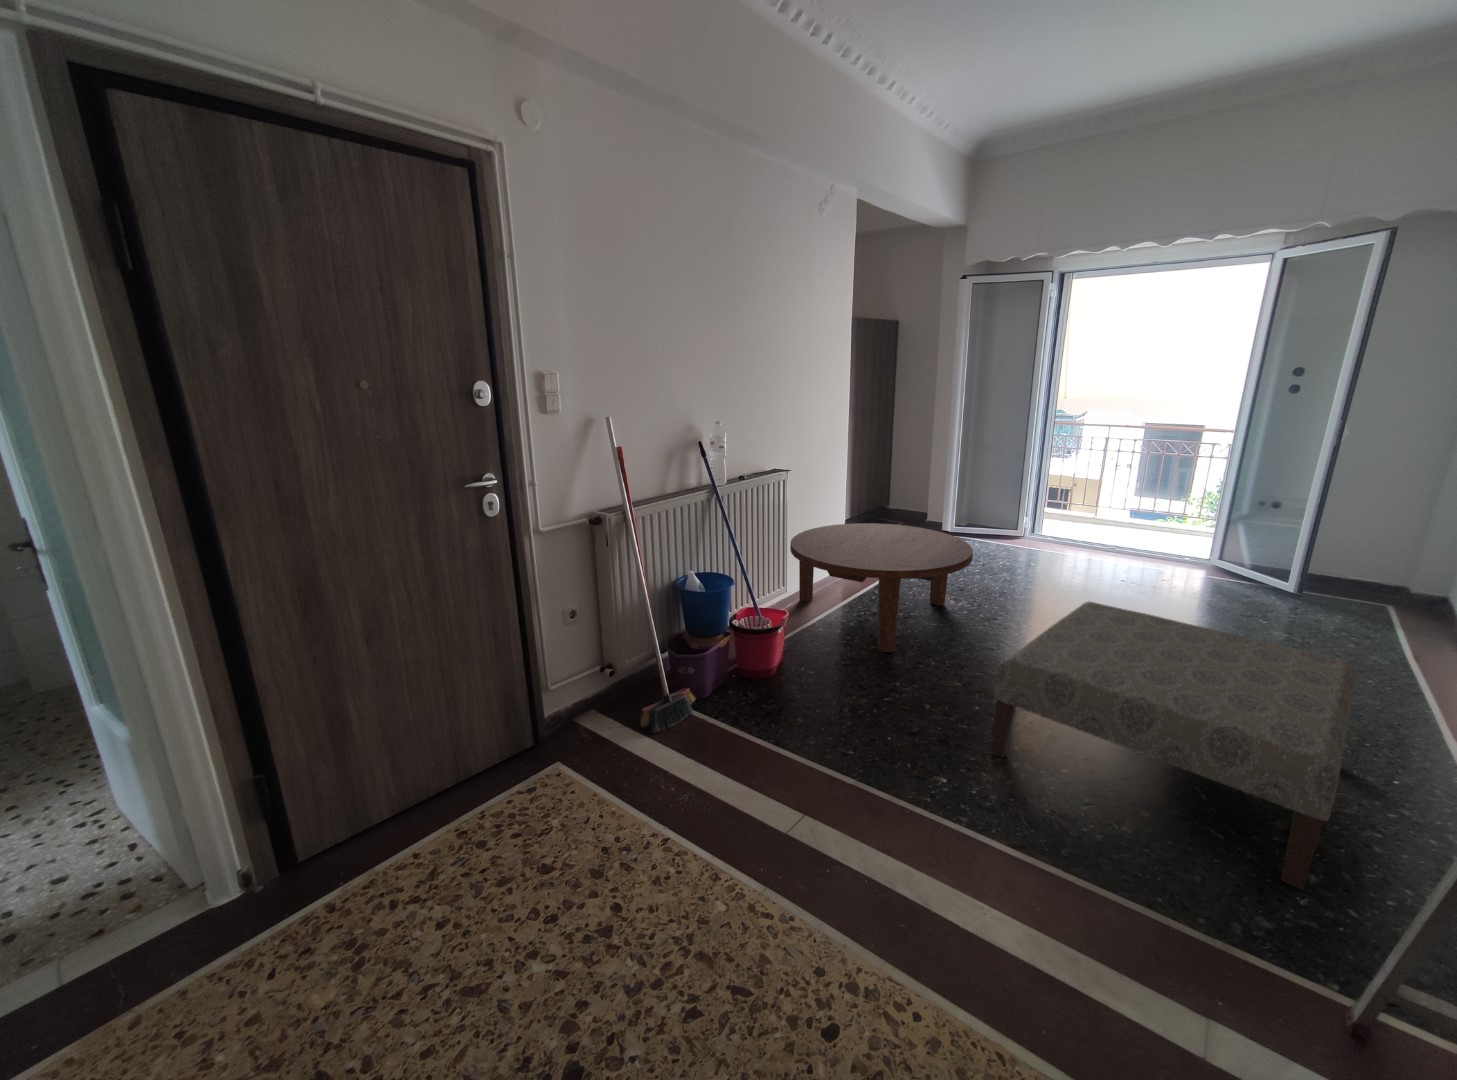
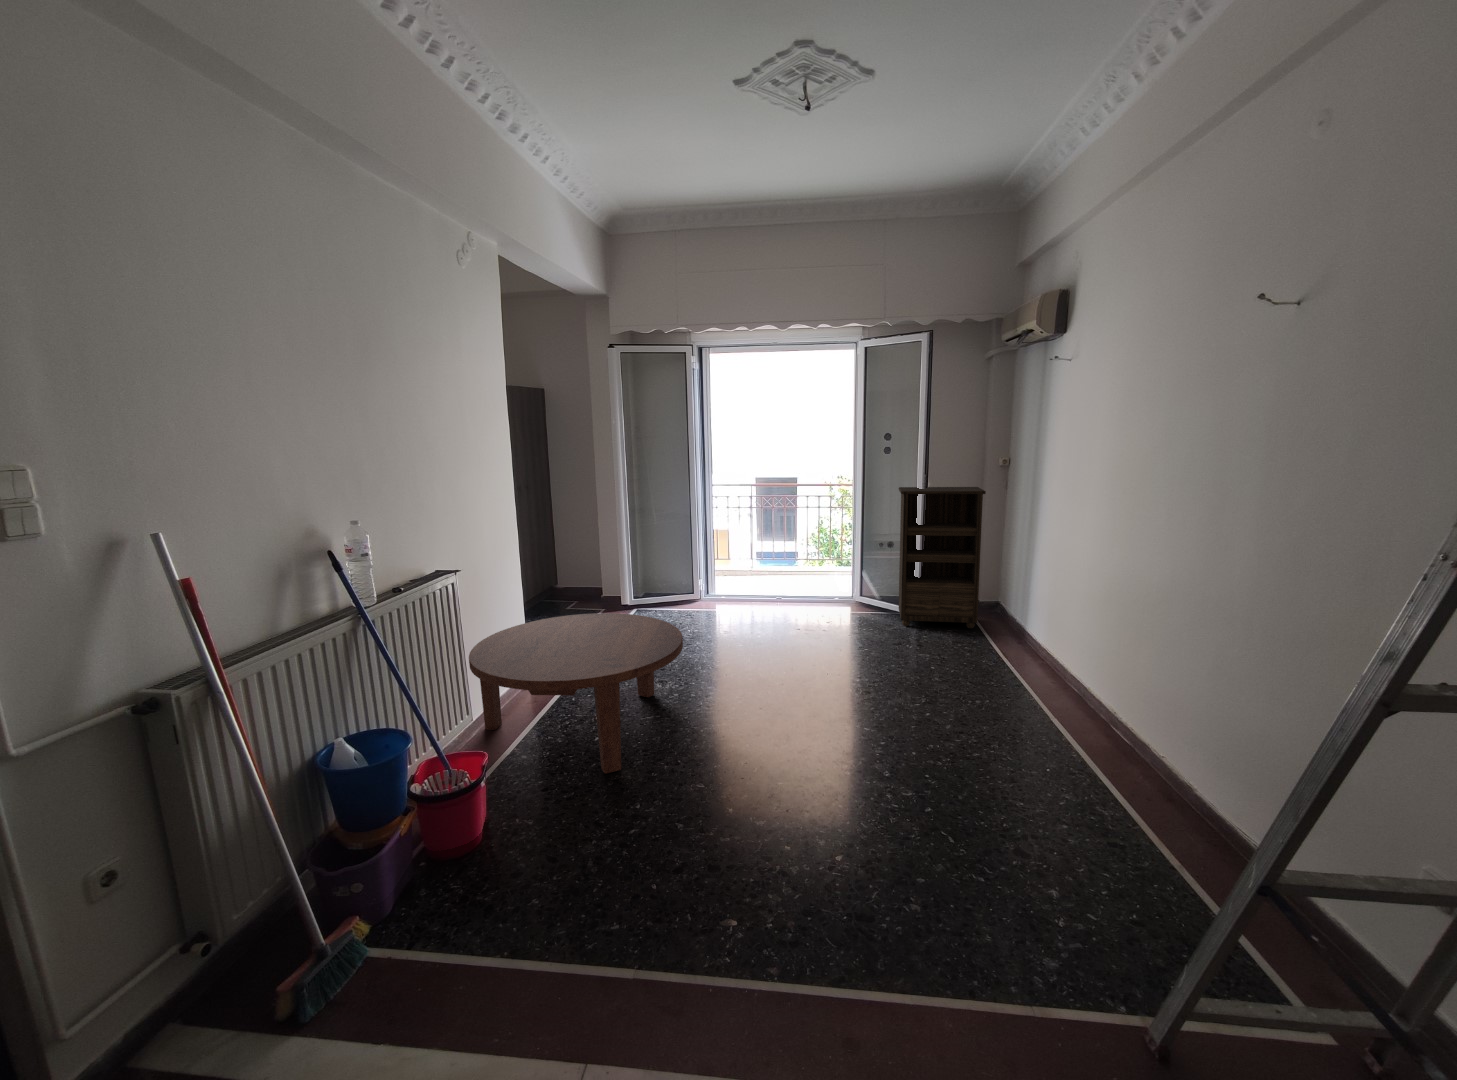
bookshelf: none [1269,433,1446,617] -> present [899,487,986,628]
ottoman: present [990,602,1356,889] -> none [758,668,1049,905]

